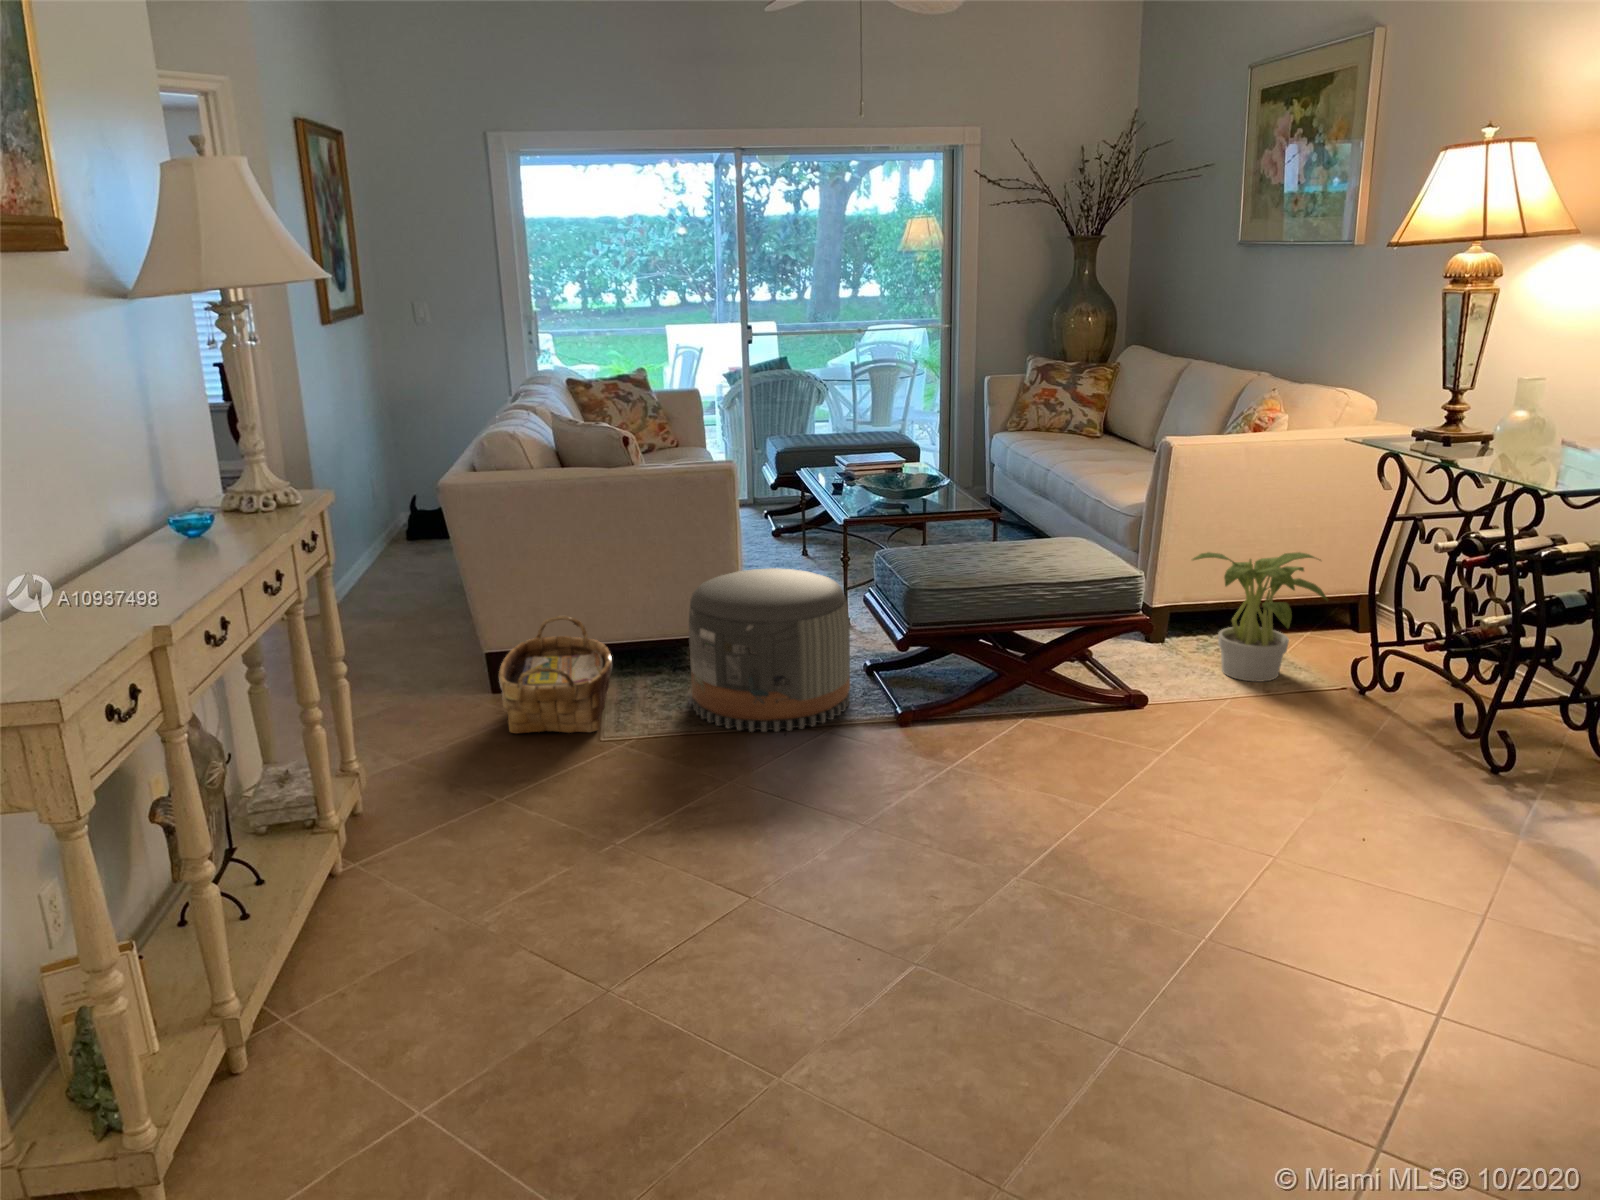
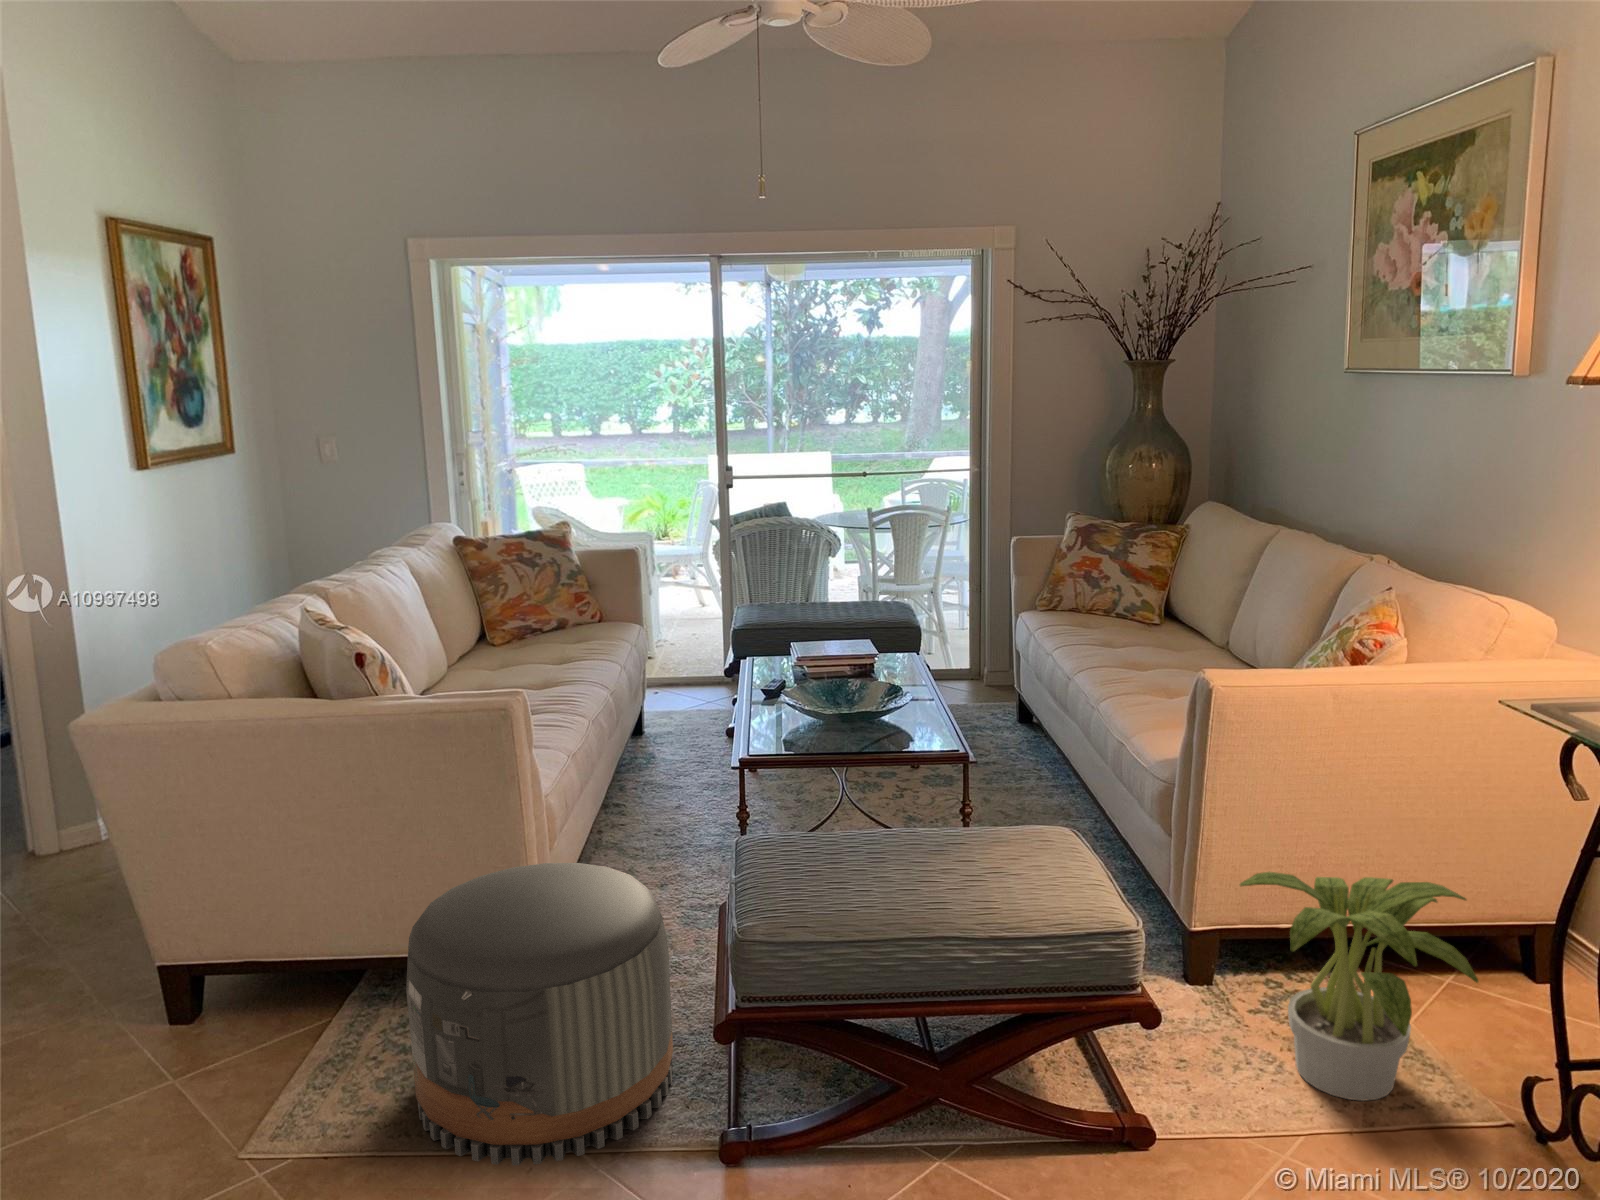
woven basket: present [499,616,612,733] -> none [92,926,315,1138]

